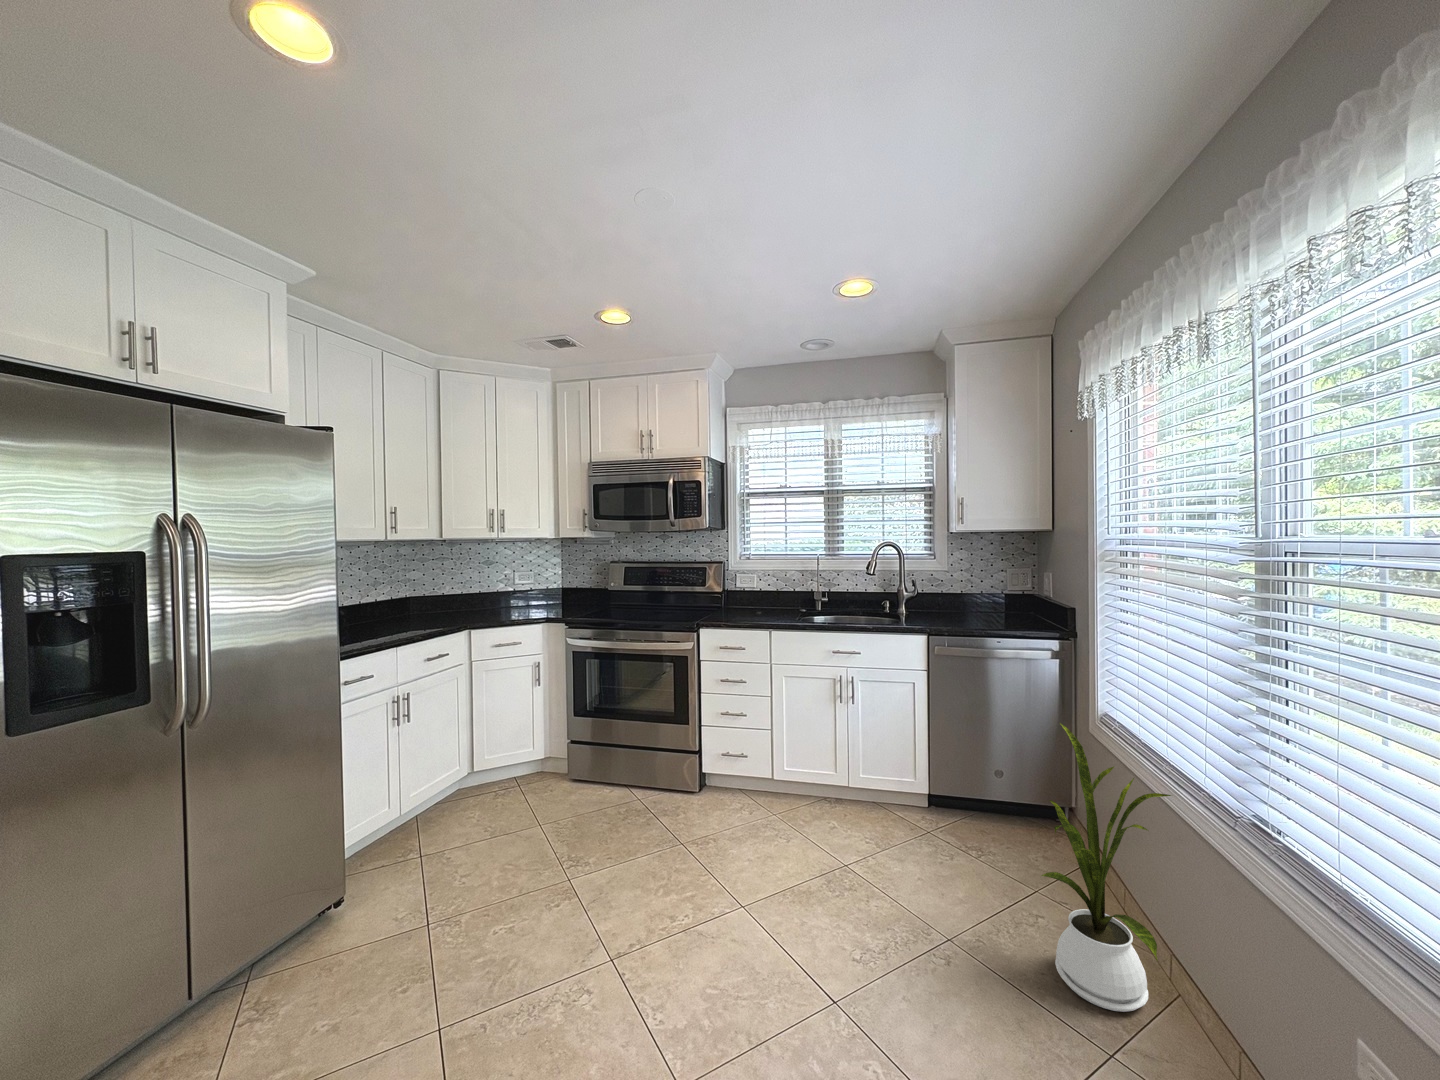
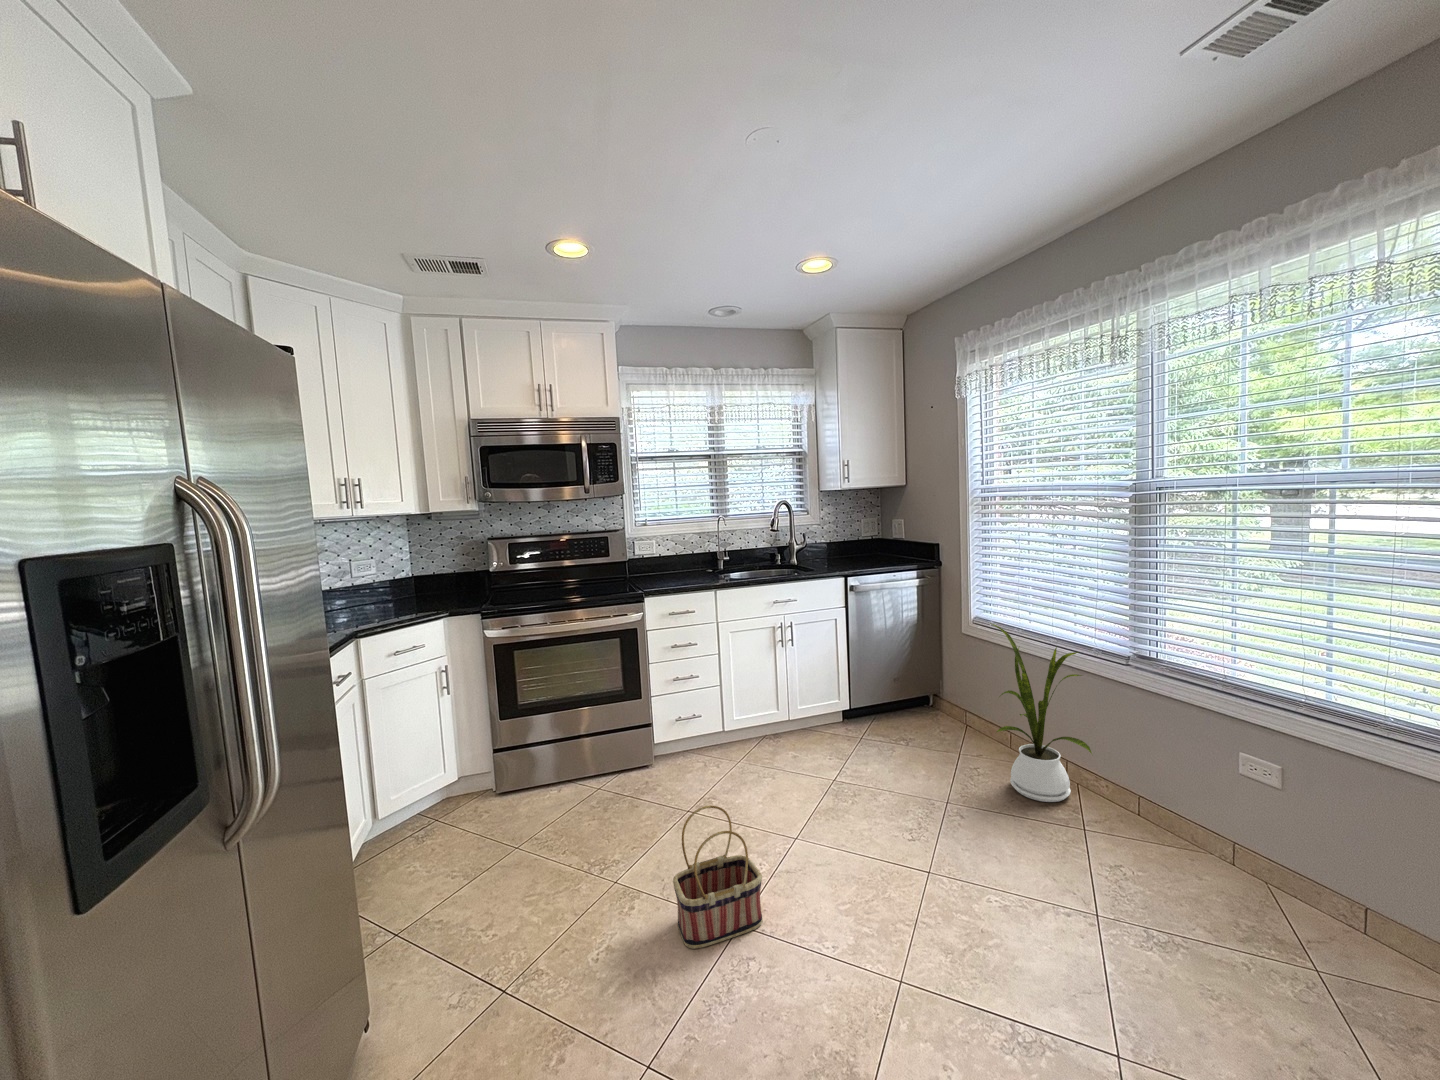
basket: none [551,832,638,970] -> present [673,805,762,949]

